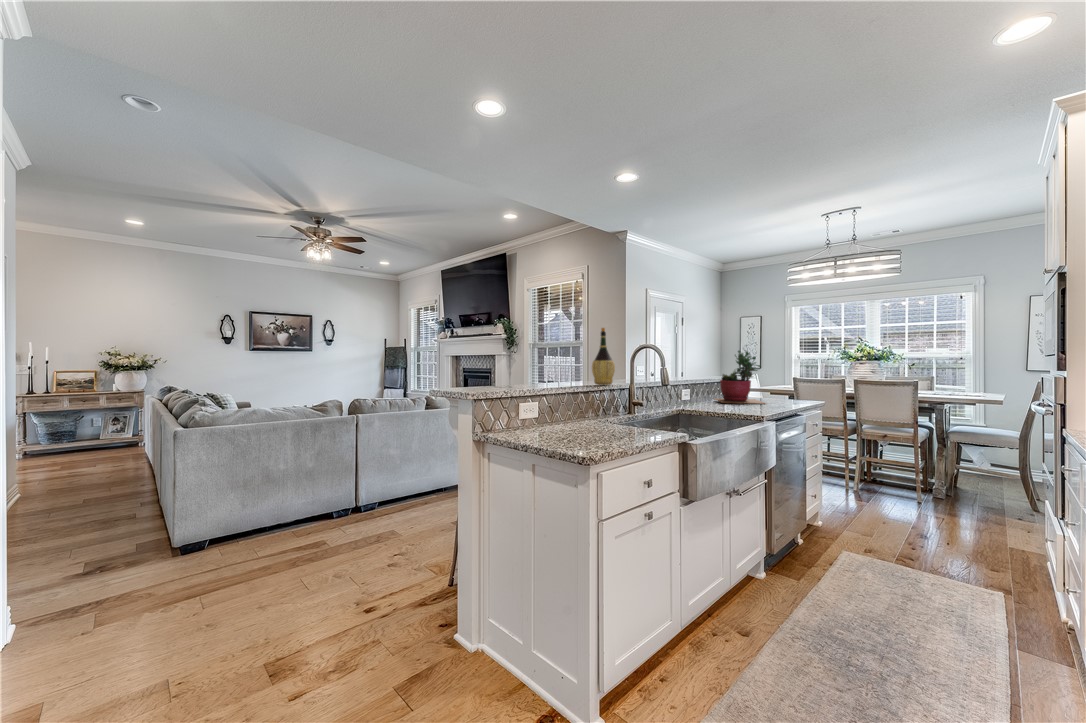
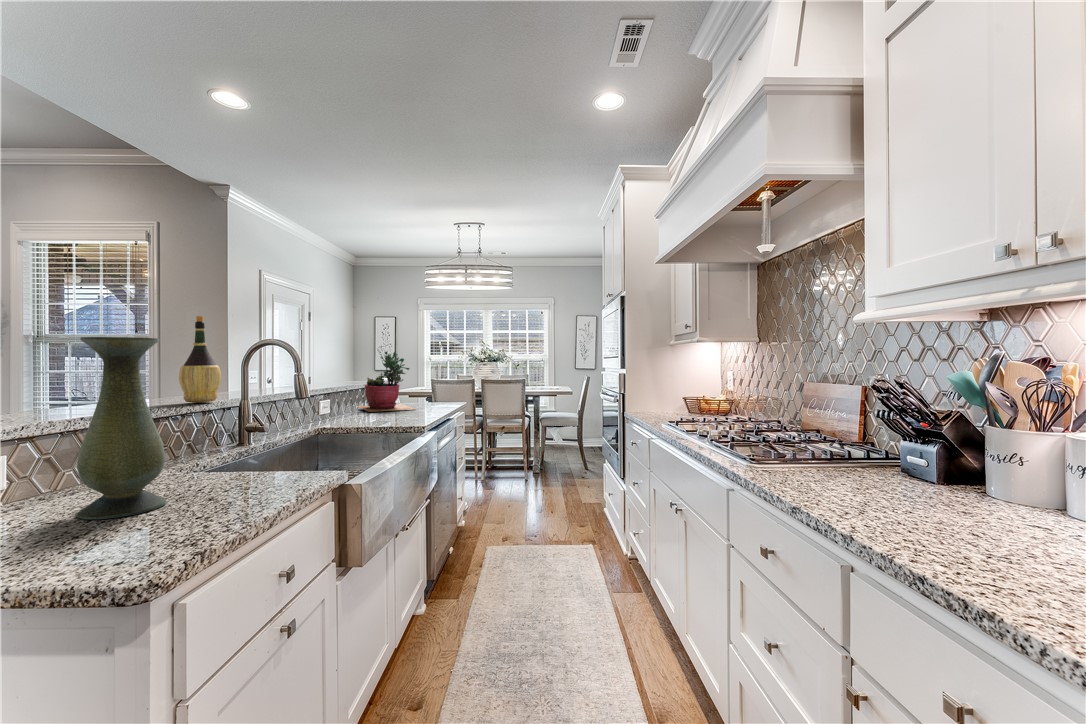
vase: none [555,343,592,437] -> present [77,337,167,519]

